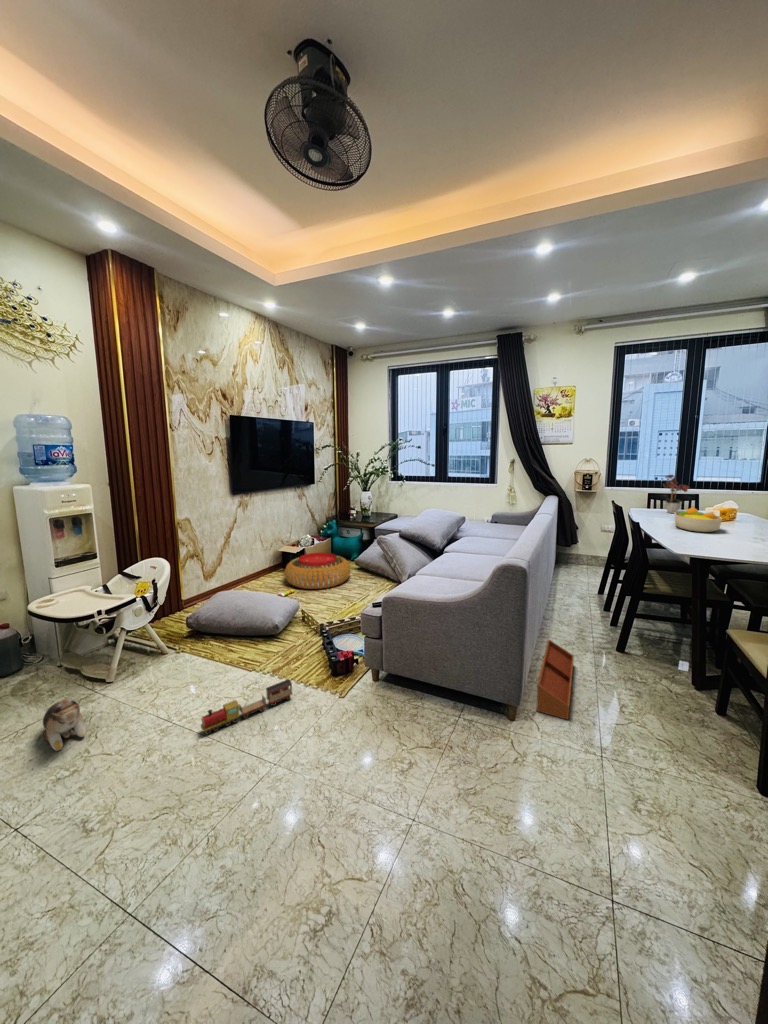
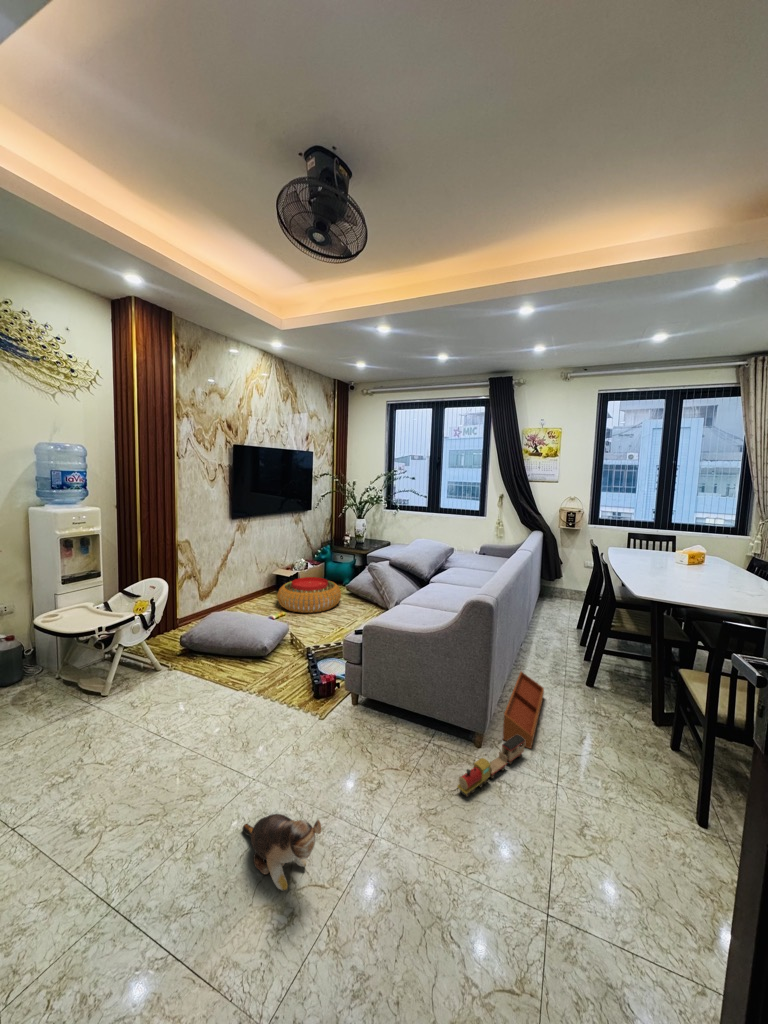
flower arrangement: present [663,475,690,513] -> none [637,516,666,554]
fruit bowl: present [675,508,722,532] -> none [643,551,685,575]
toy train: present [201,680,292,734] -> present [457,735,525,797]
plush toy: present [43,699,86,751] -> present [243,814,321,890]

